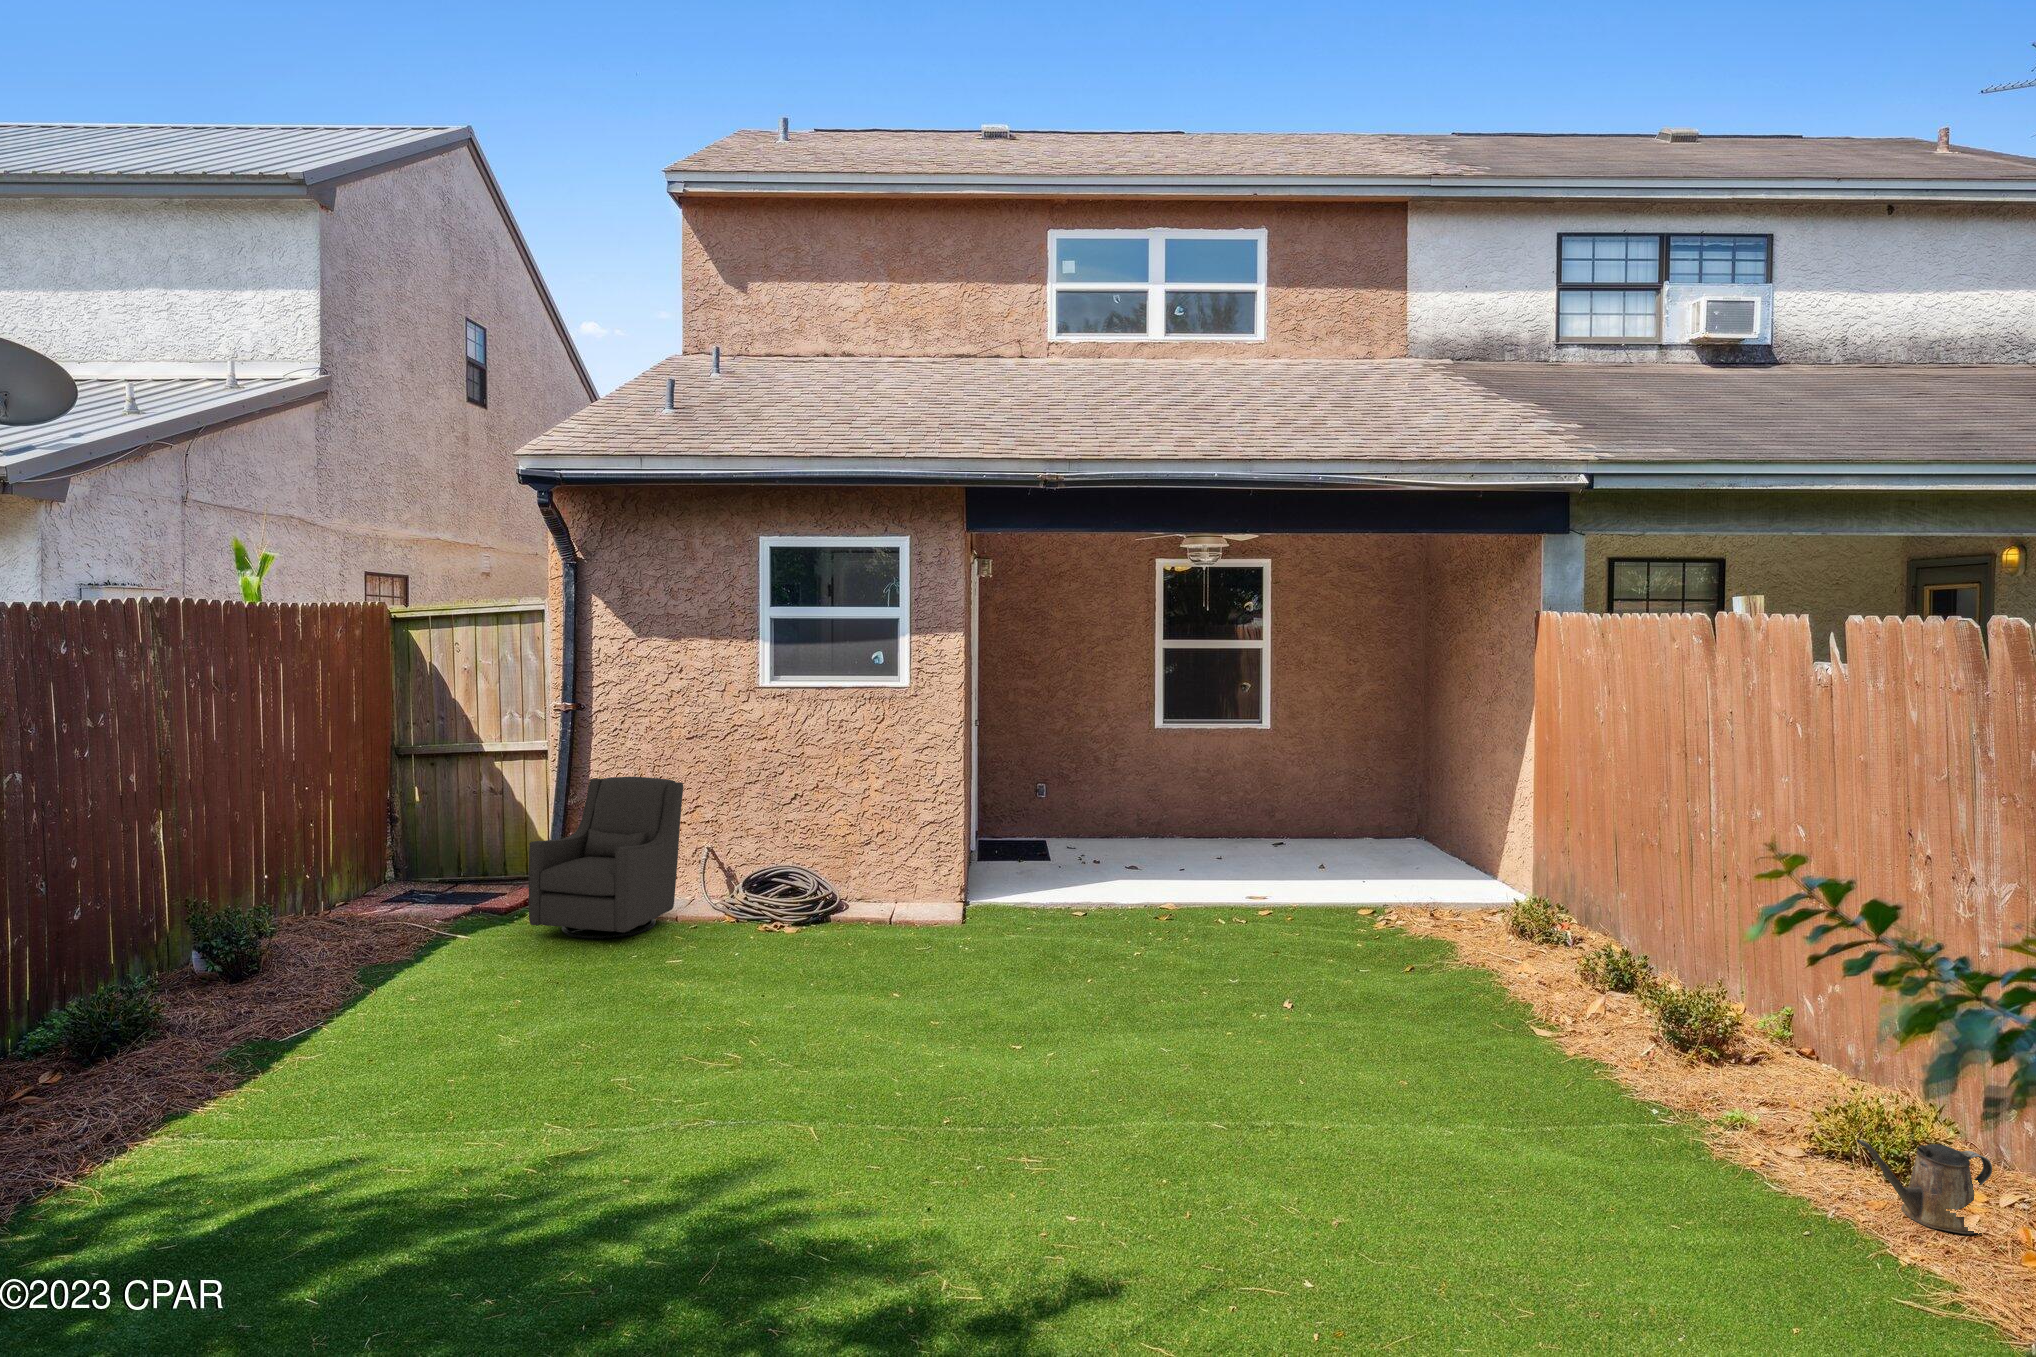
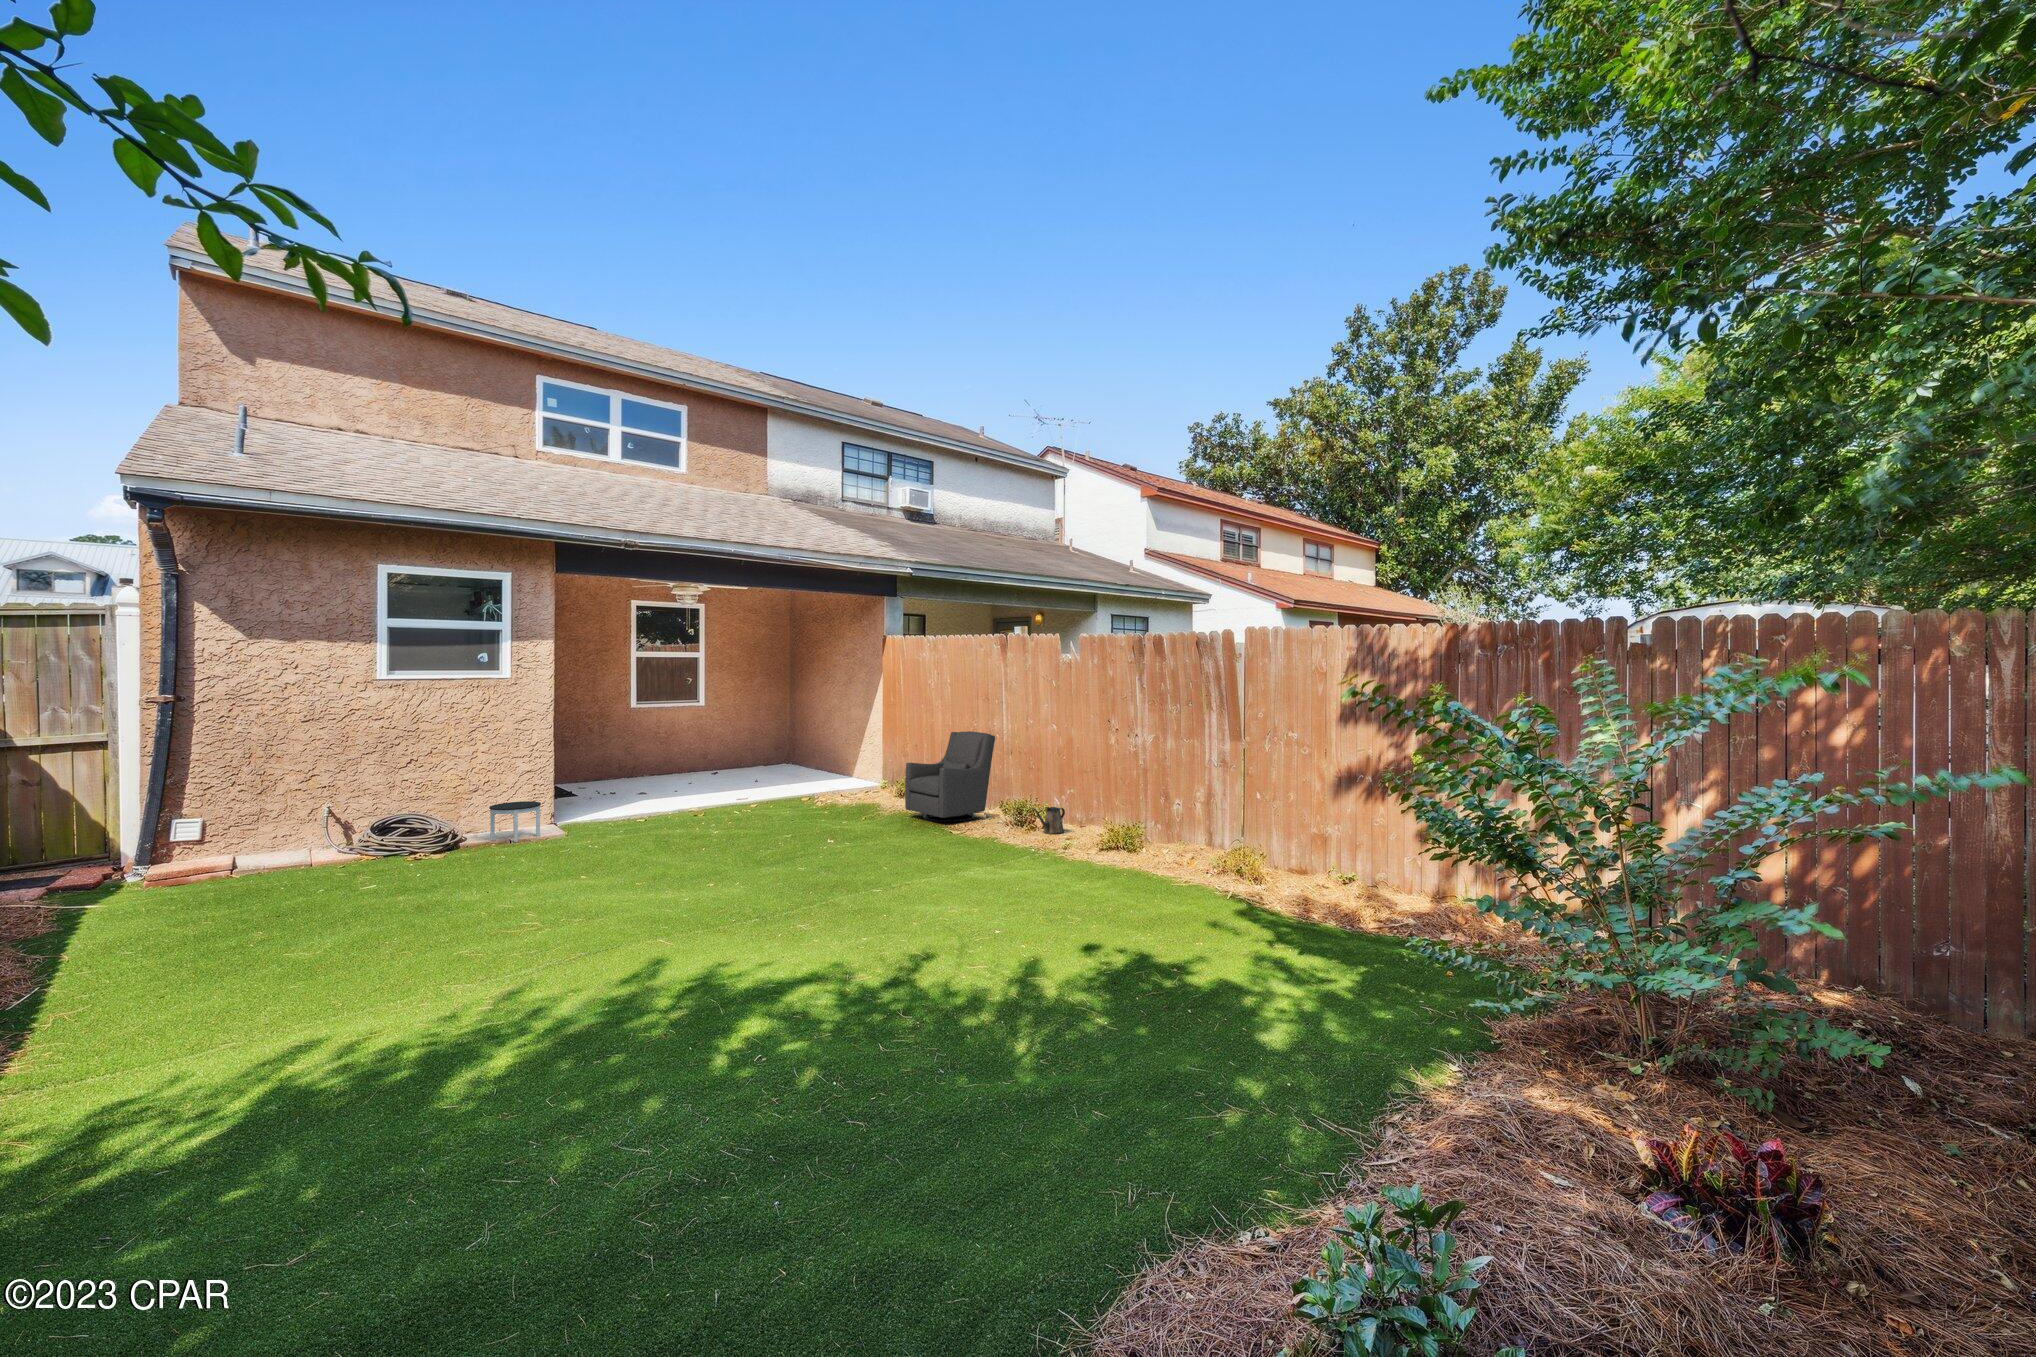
chair: present [529,777,683,939] -> present [905,731,995,822]
round table: none [867,875,933,940] -> present [489,801,541,842]

